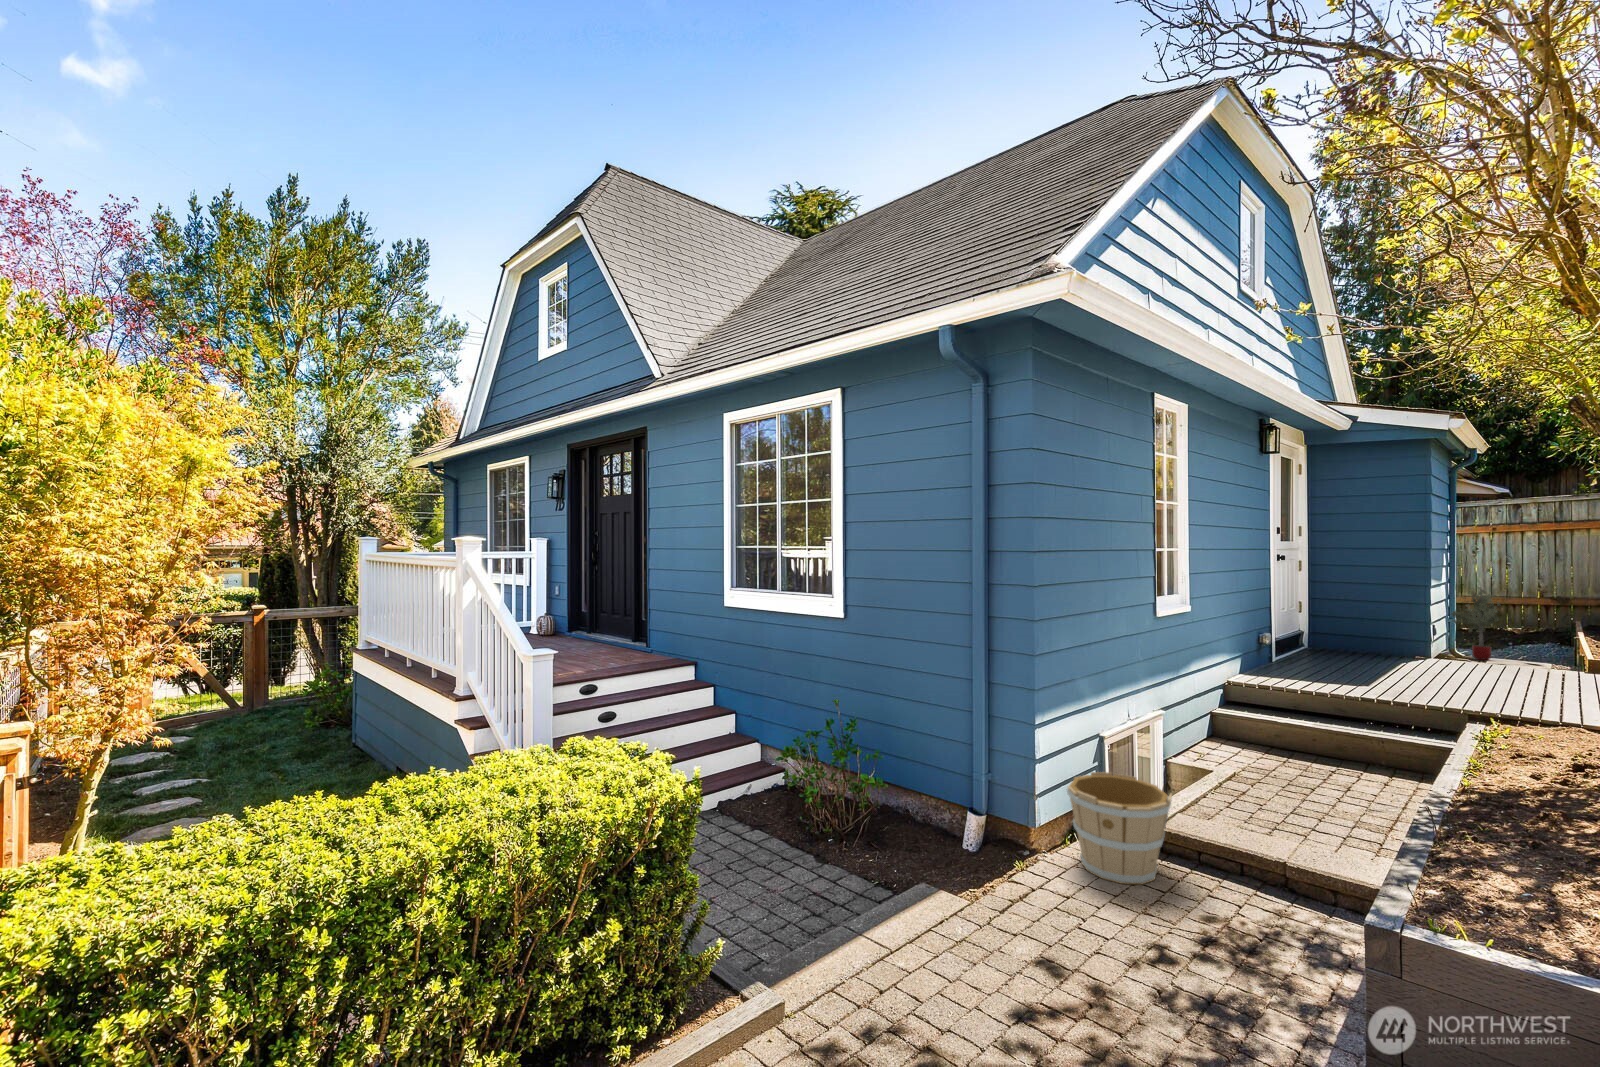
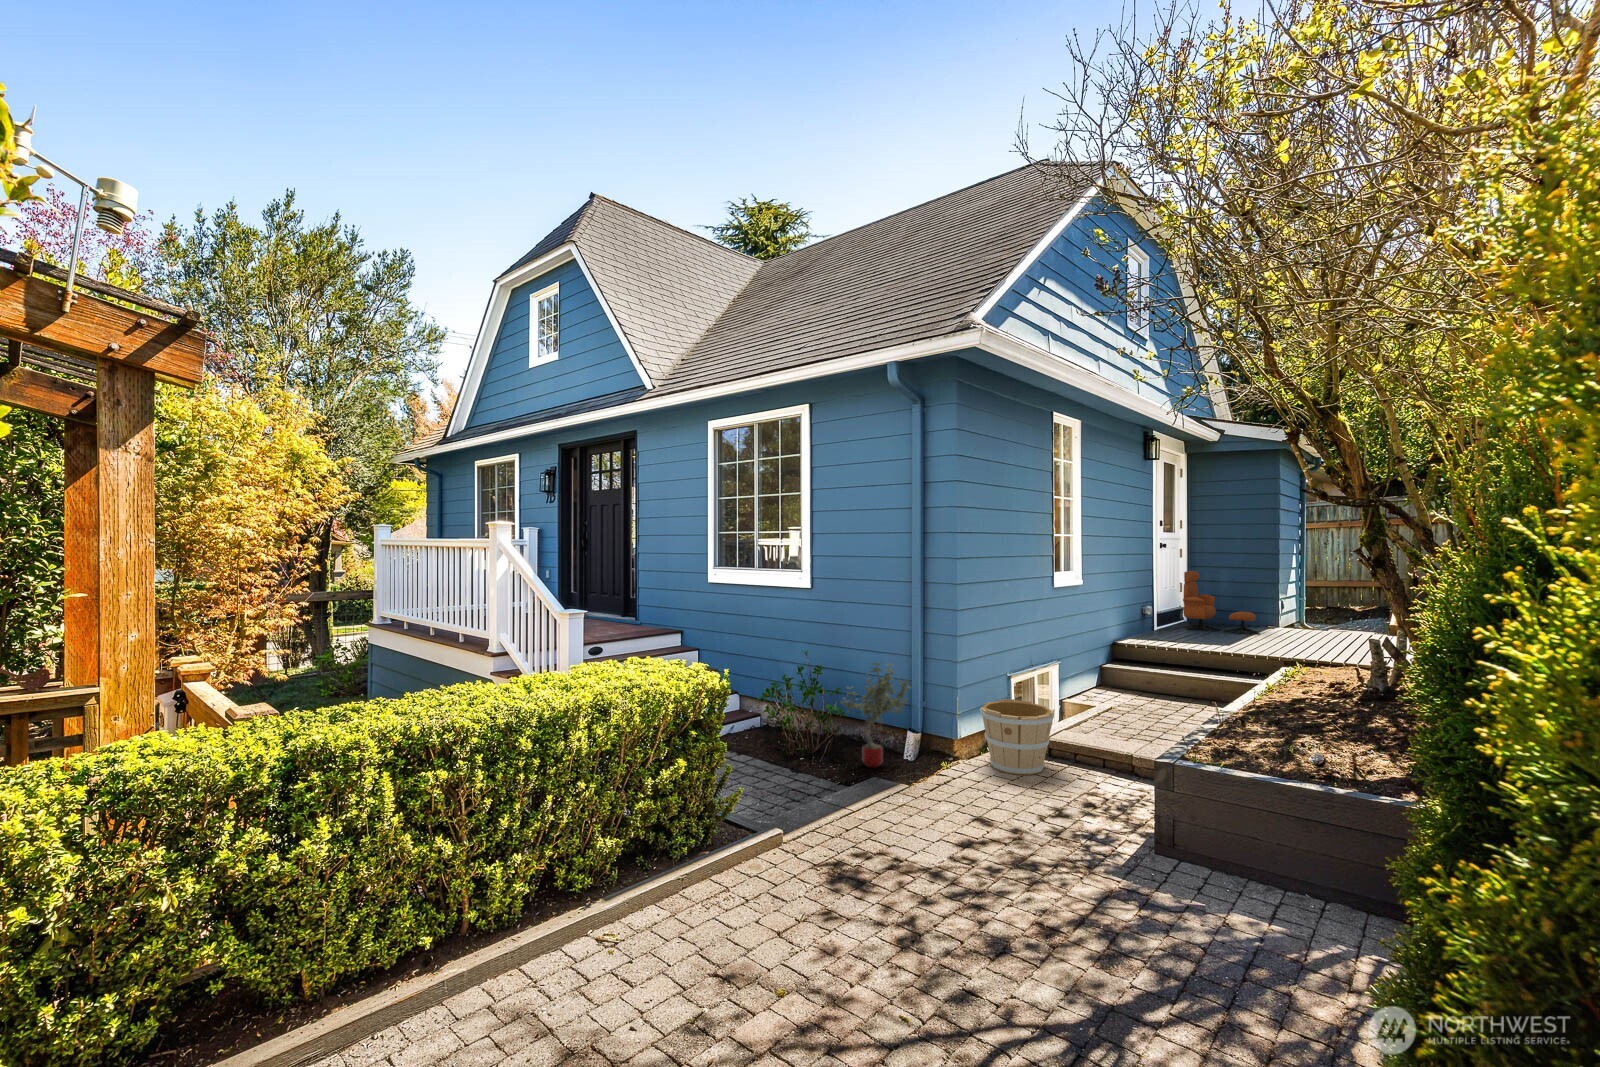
potted tree: present [1452,587,1500,660] -> present [841,662,910,768]
lounge chair: none [1305,589,1412,670] -> present [1183,571,1260,635]

